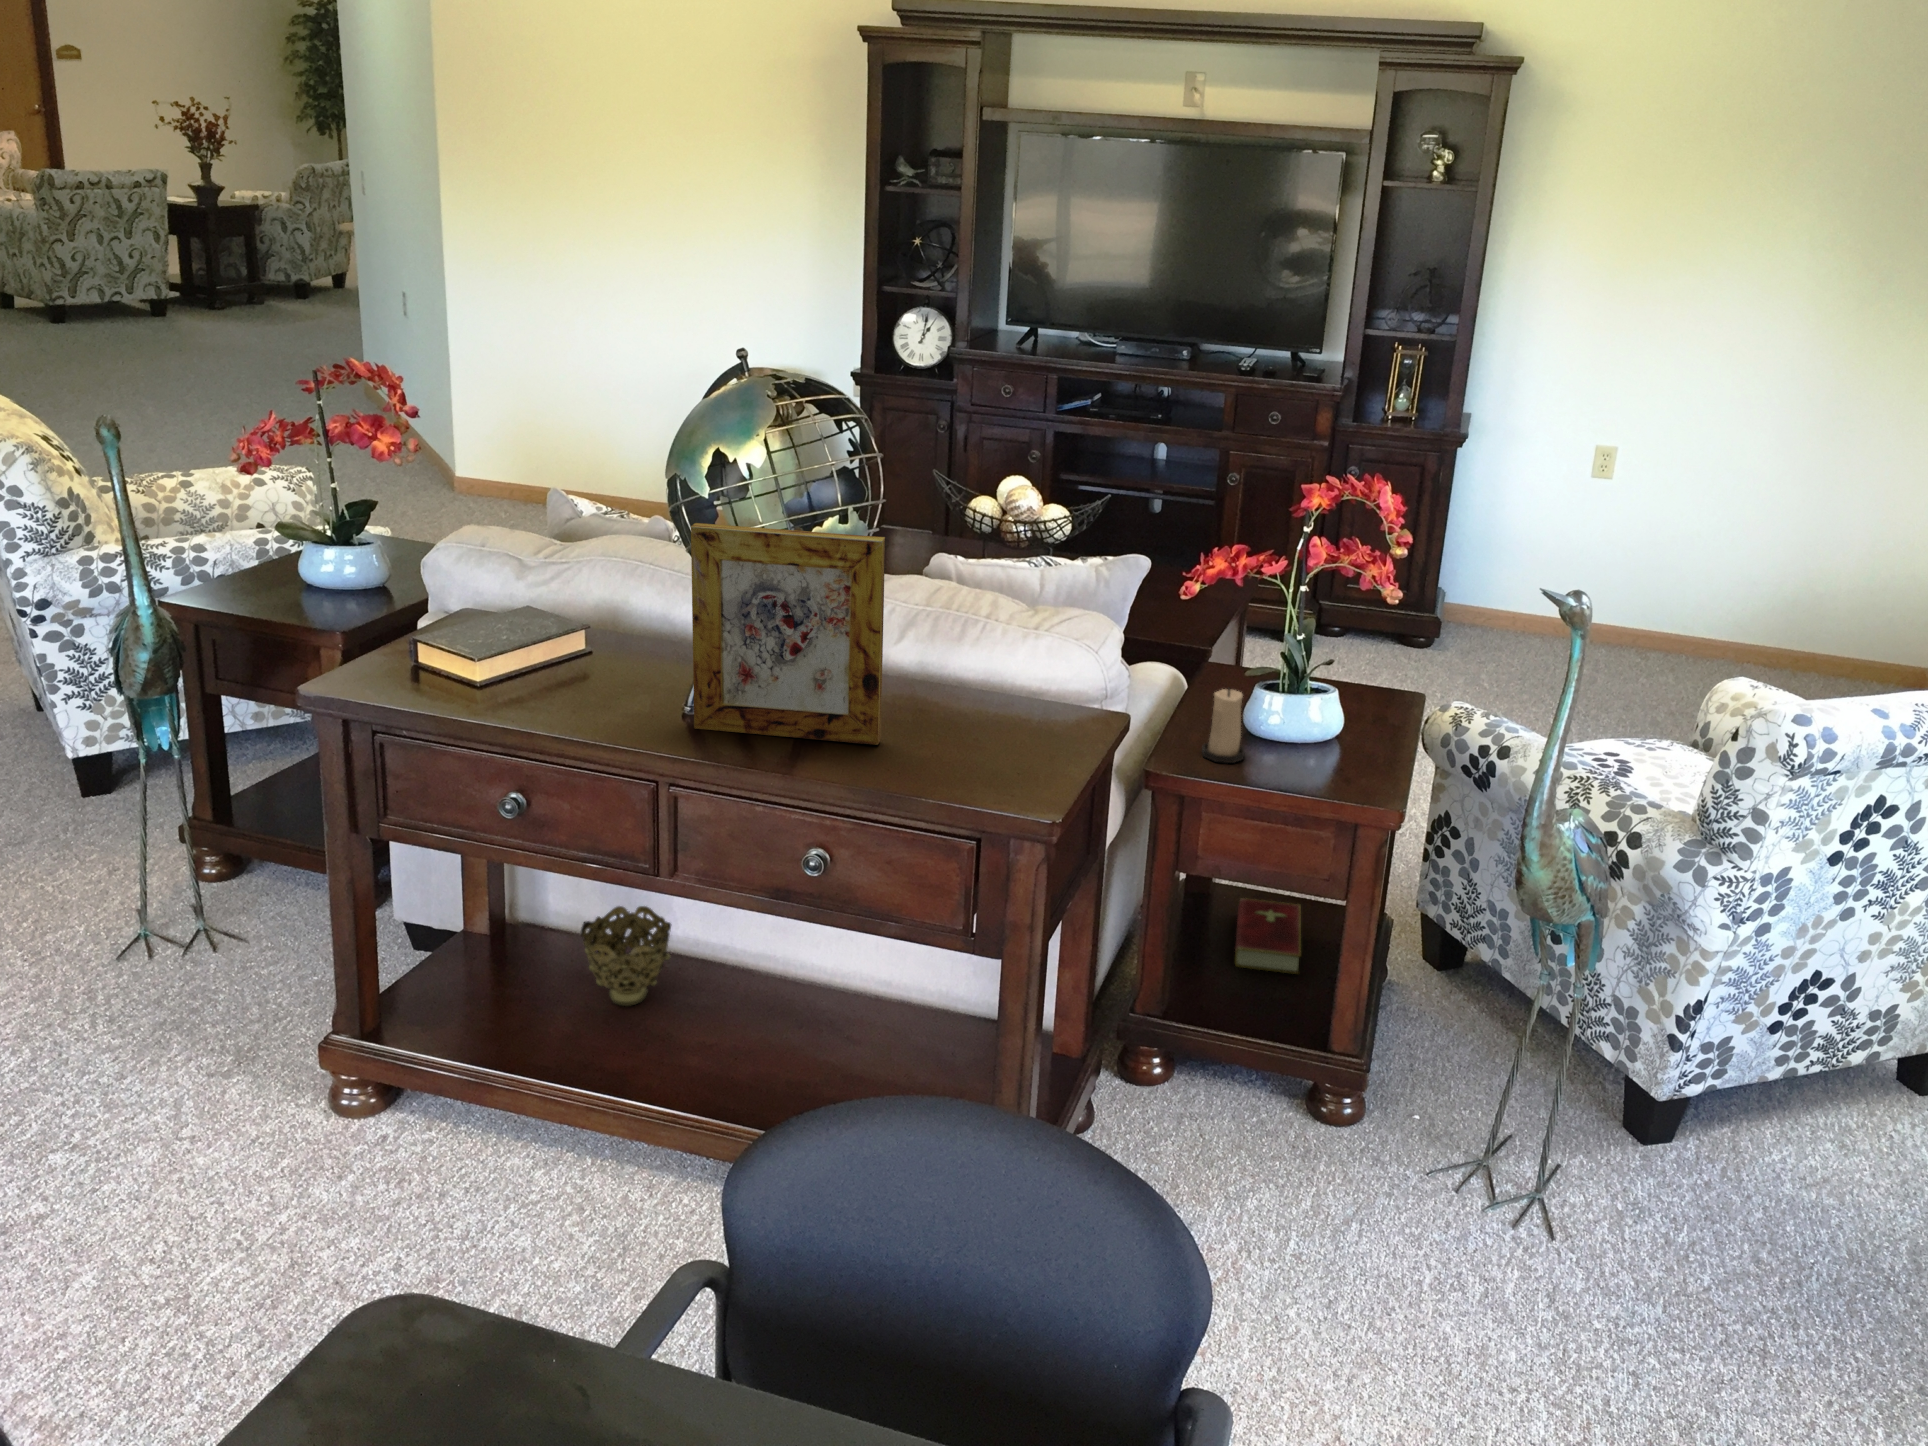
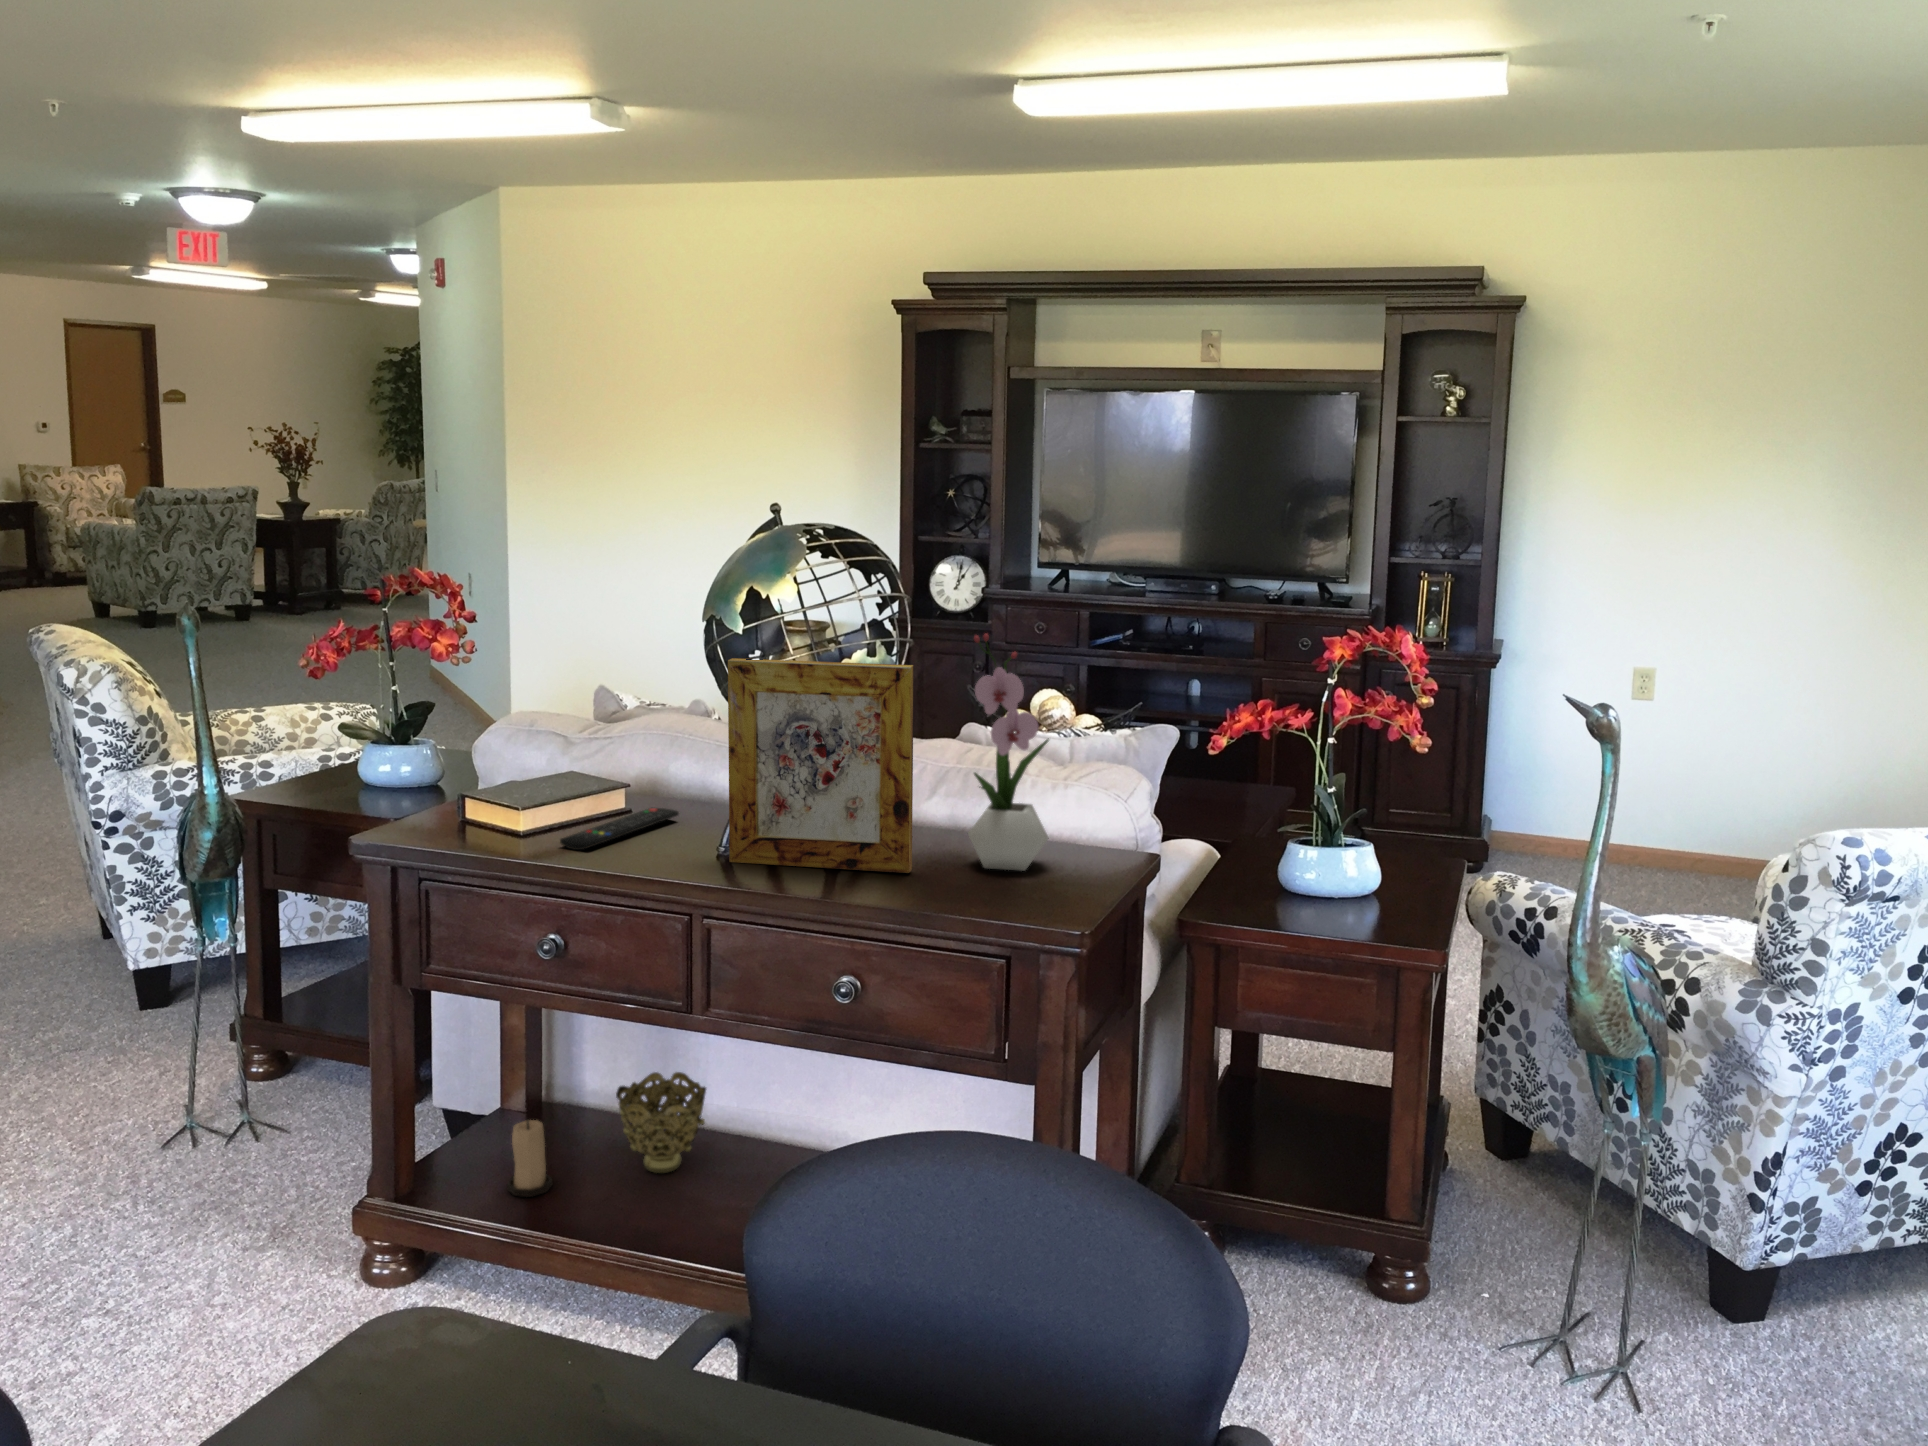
flower arrangement: none [937,504,1023,741] -> present [968,634,1049,871]
remote control: none [518,655,640,713] -> present [560,808,679,850]
candle: present [1202,688,1245,763] -> present [507,1120,552,1197]
hardcover book: present [1235,898,1301,974] -> none [1284,1081,1354,1152]

